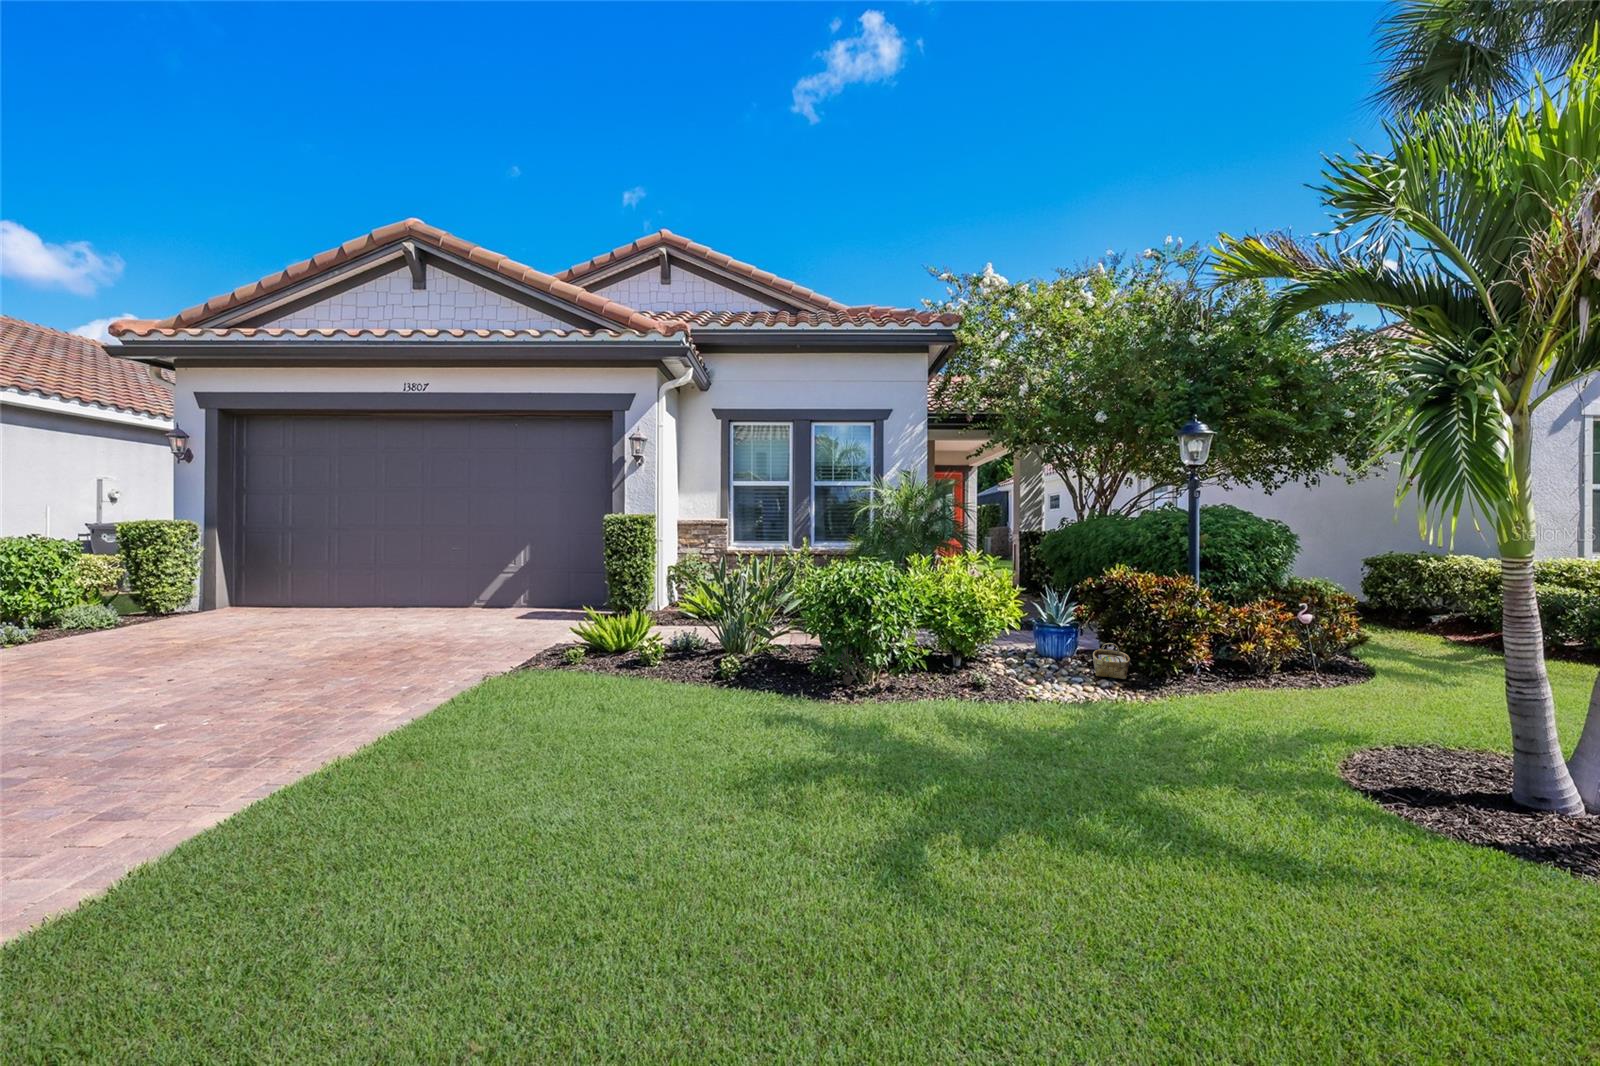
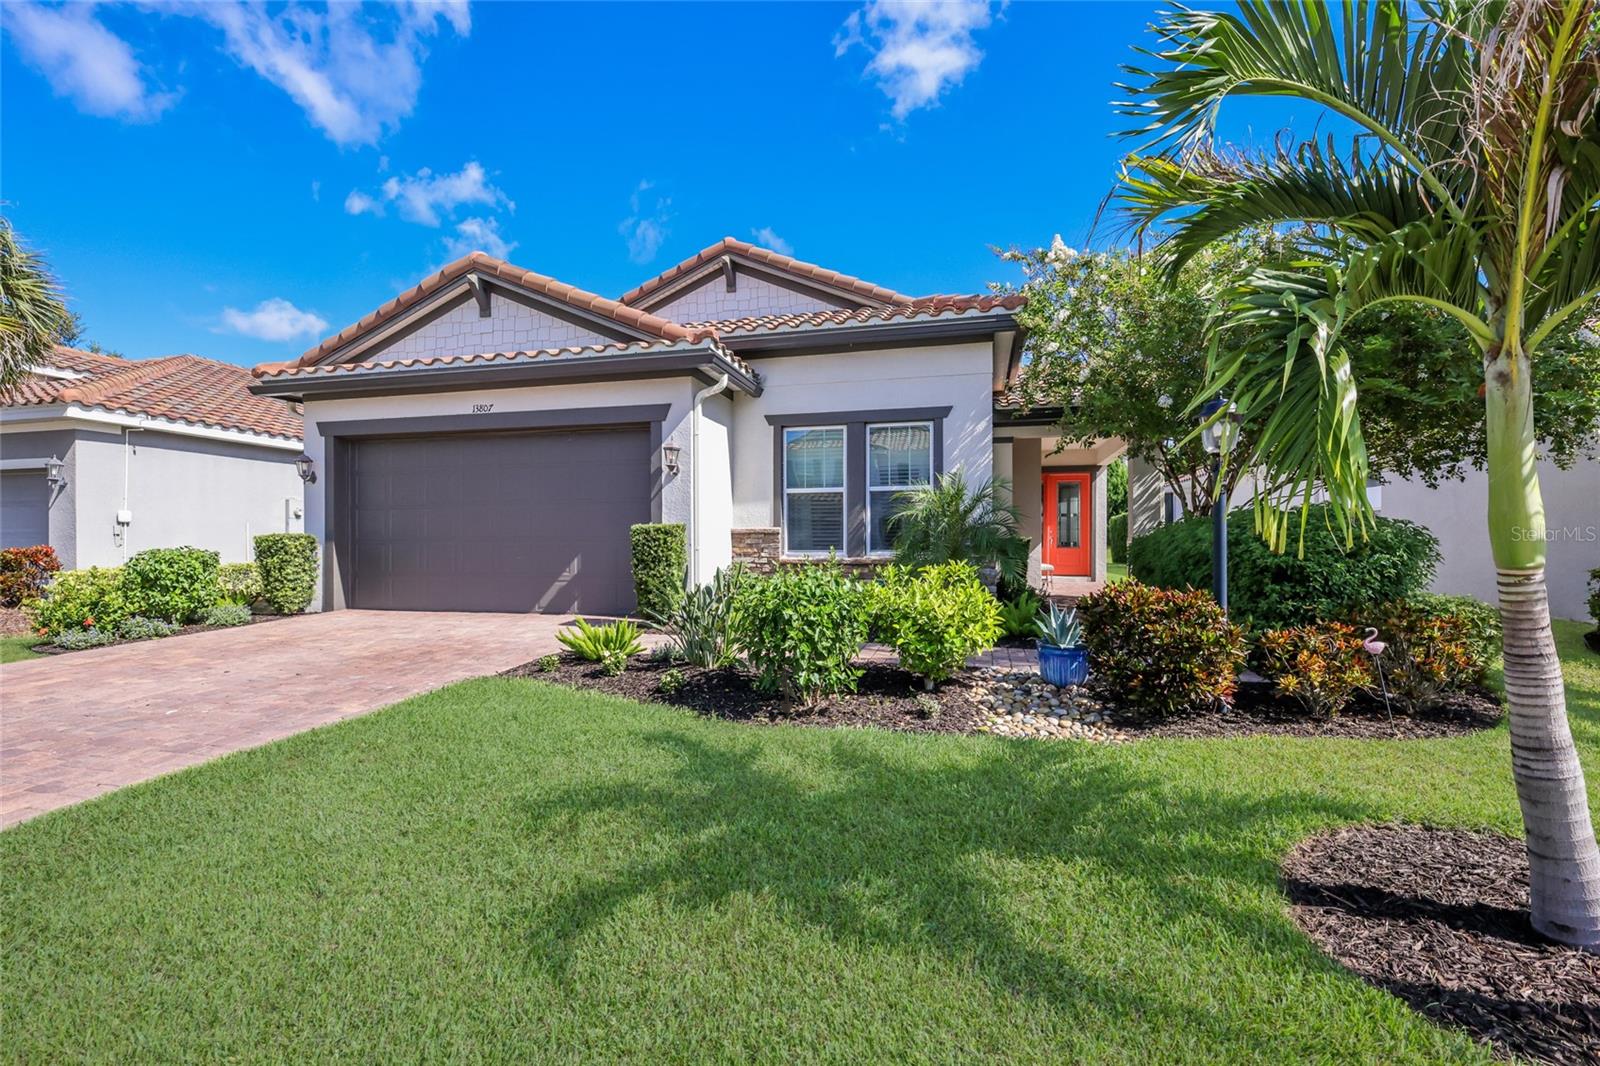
woven basket: present [1093,643,1130,679] -> none [1107,679,1158,727]

